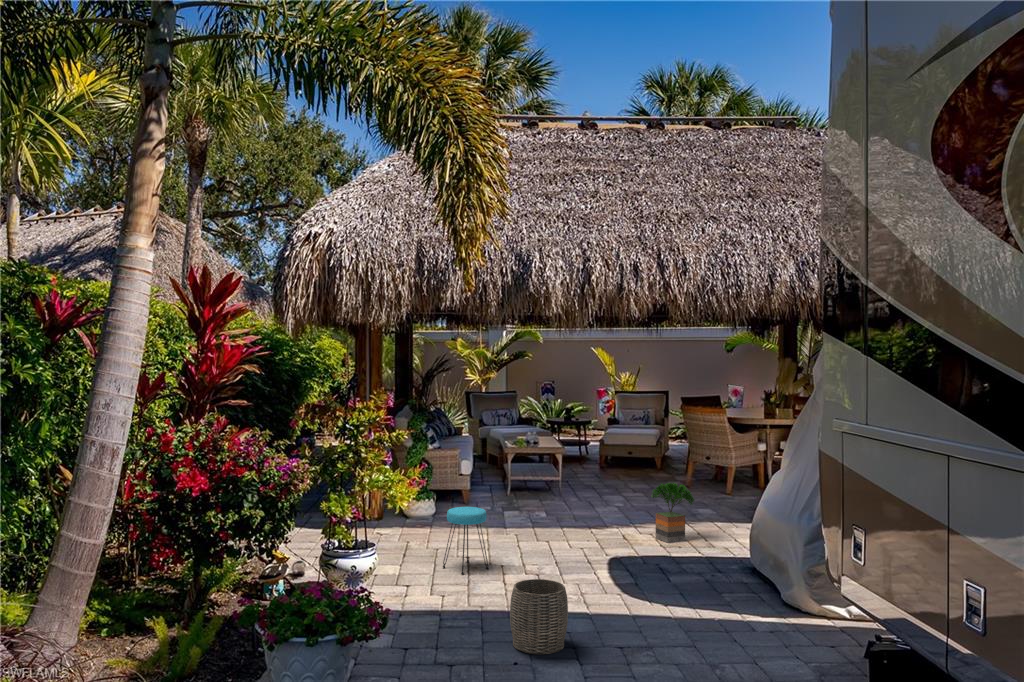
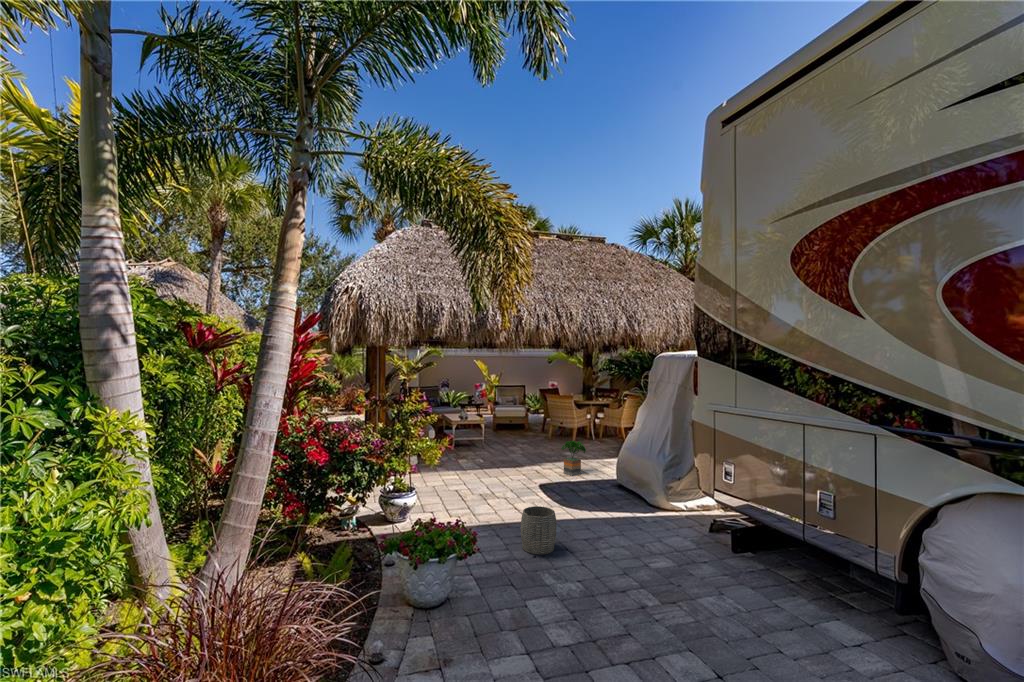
stool: present [443,507,488,574] -> none [449,460,478,503]

